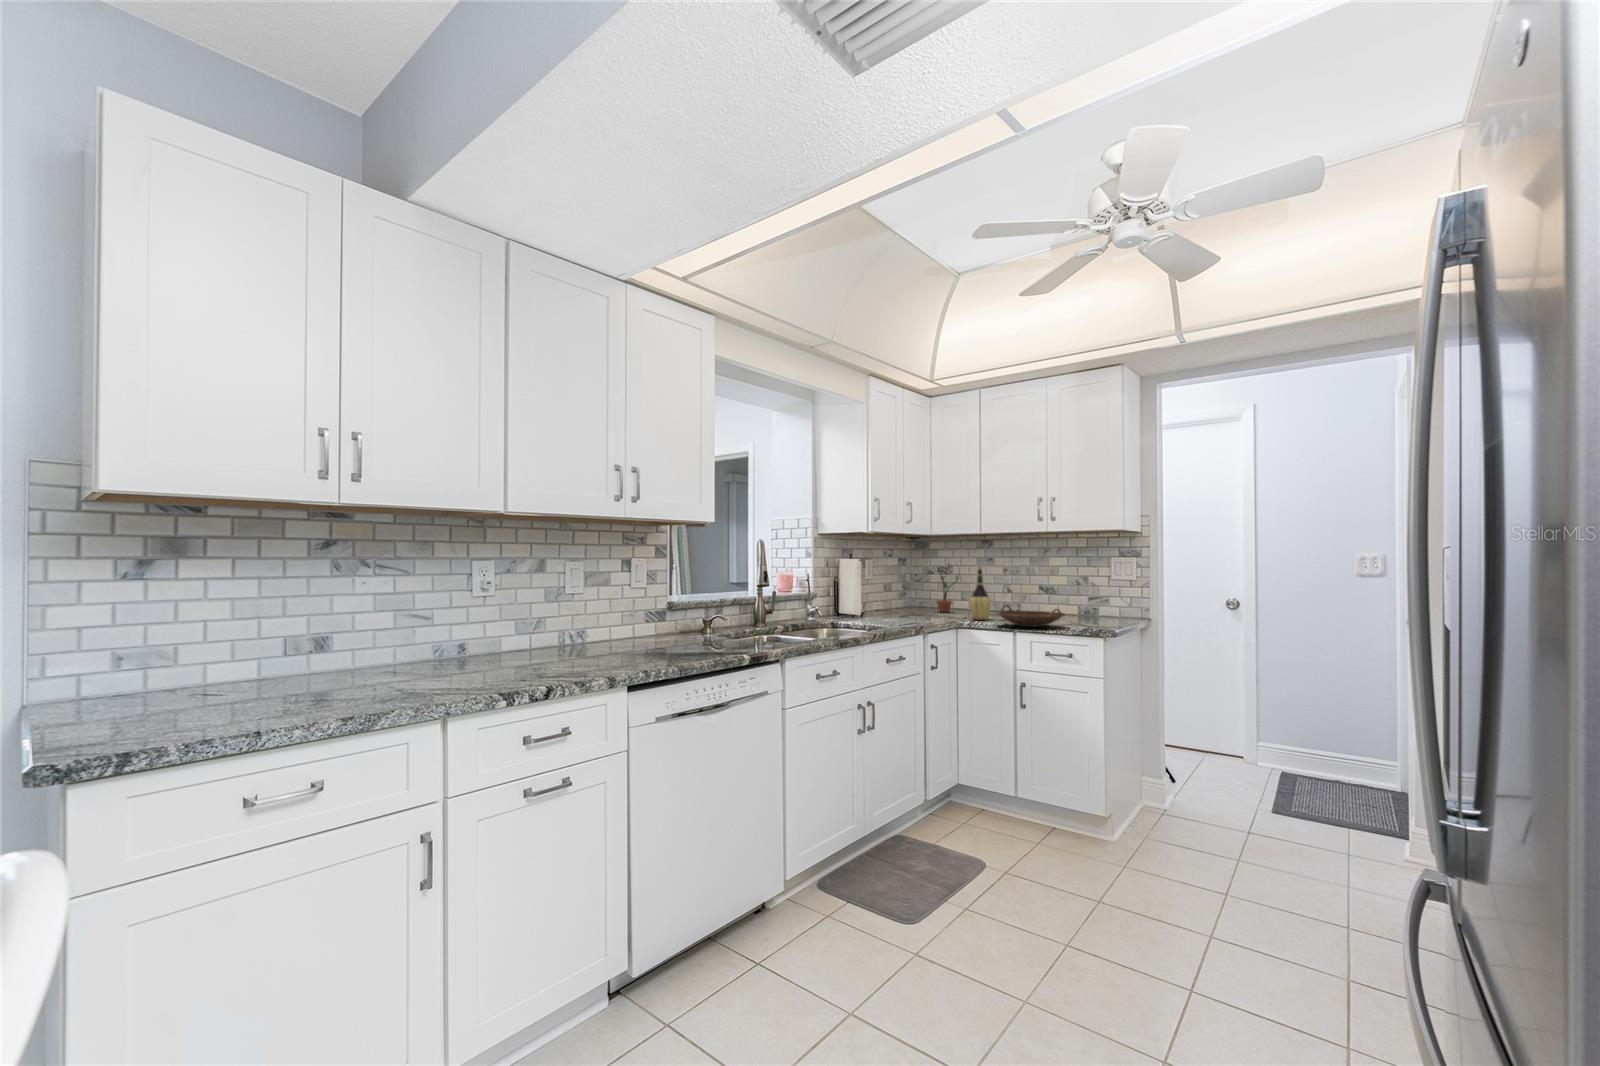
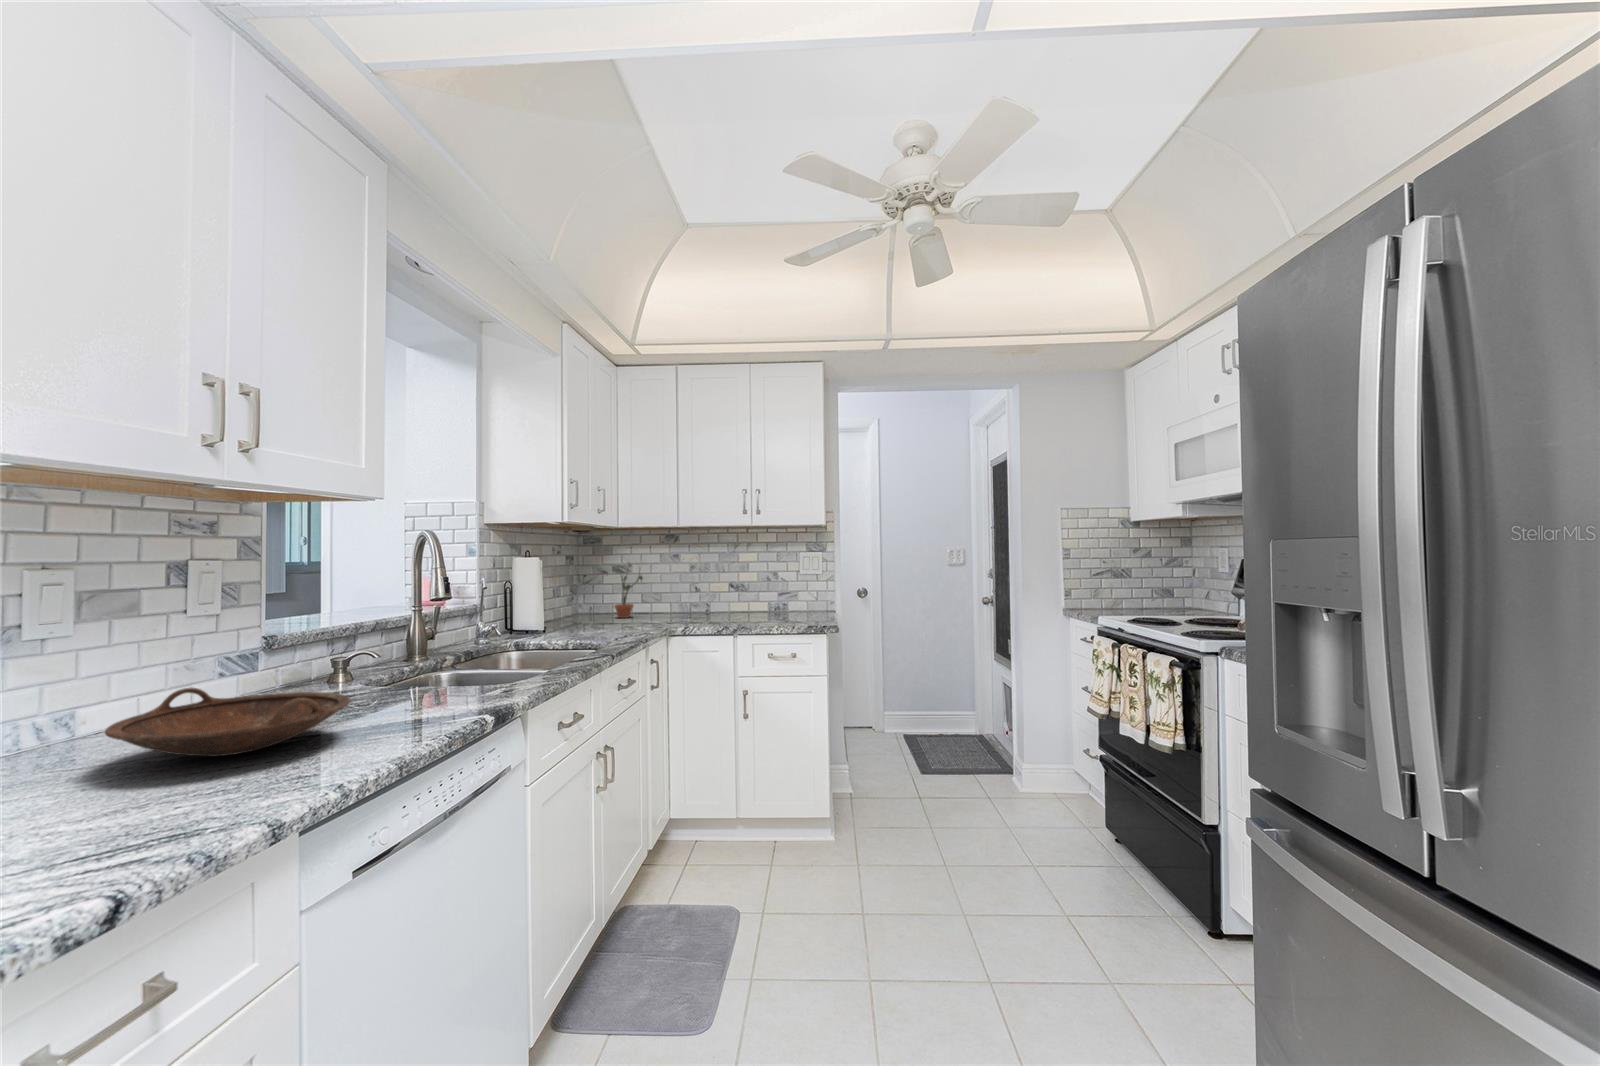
wine bottle: present [969,567,991,620] -> none [672,564,696,624]
bowl: present [997,605,1065,627] -> present [105,688,350,756]

